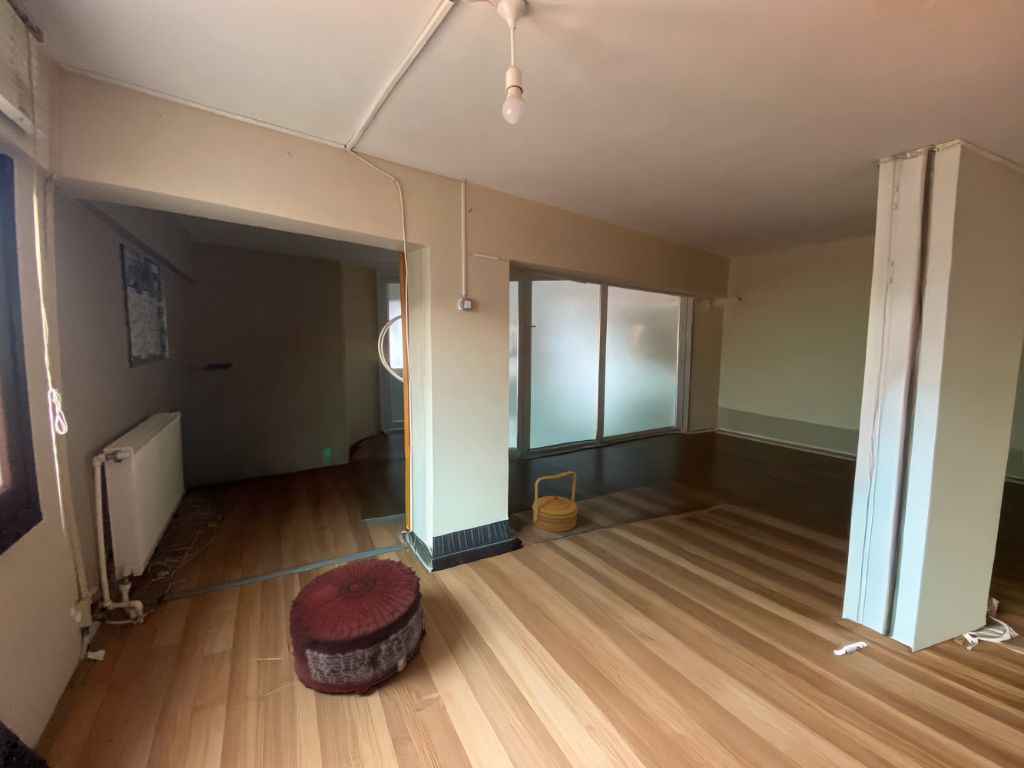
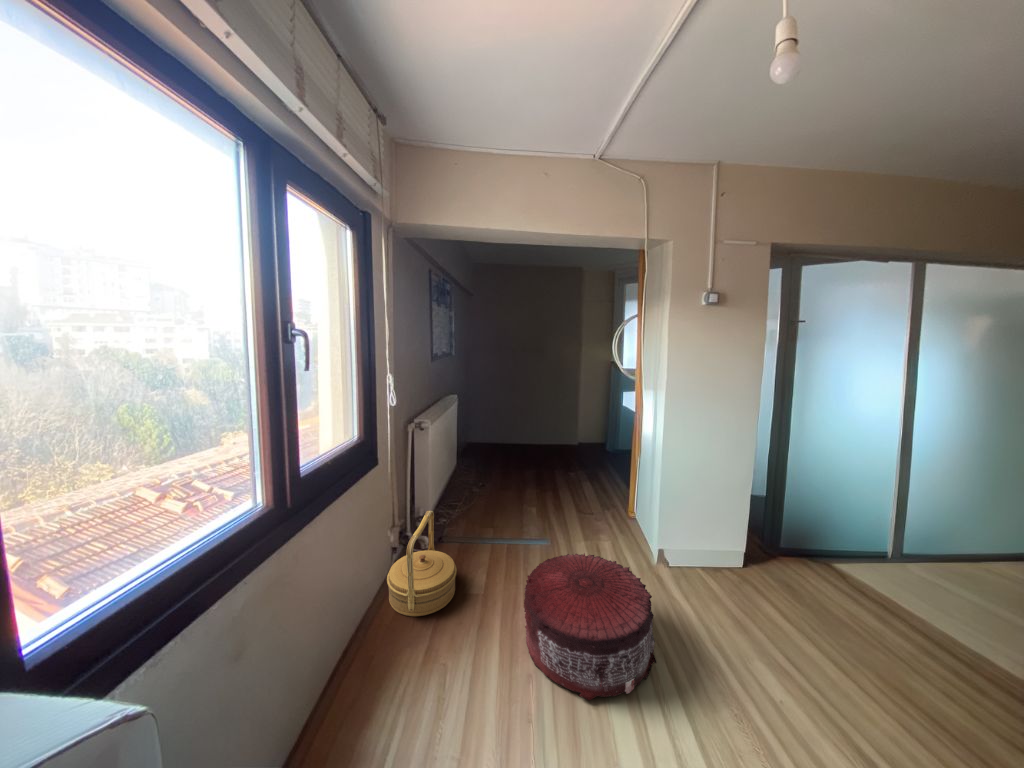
woven basket: present [532,471,578,532] -> present [387,511,457,616]

